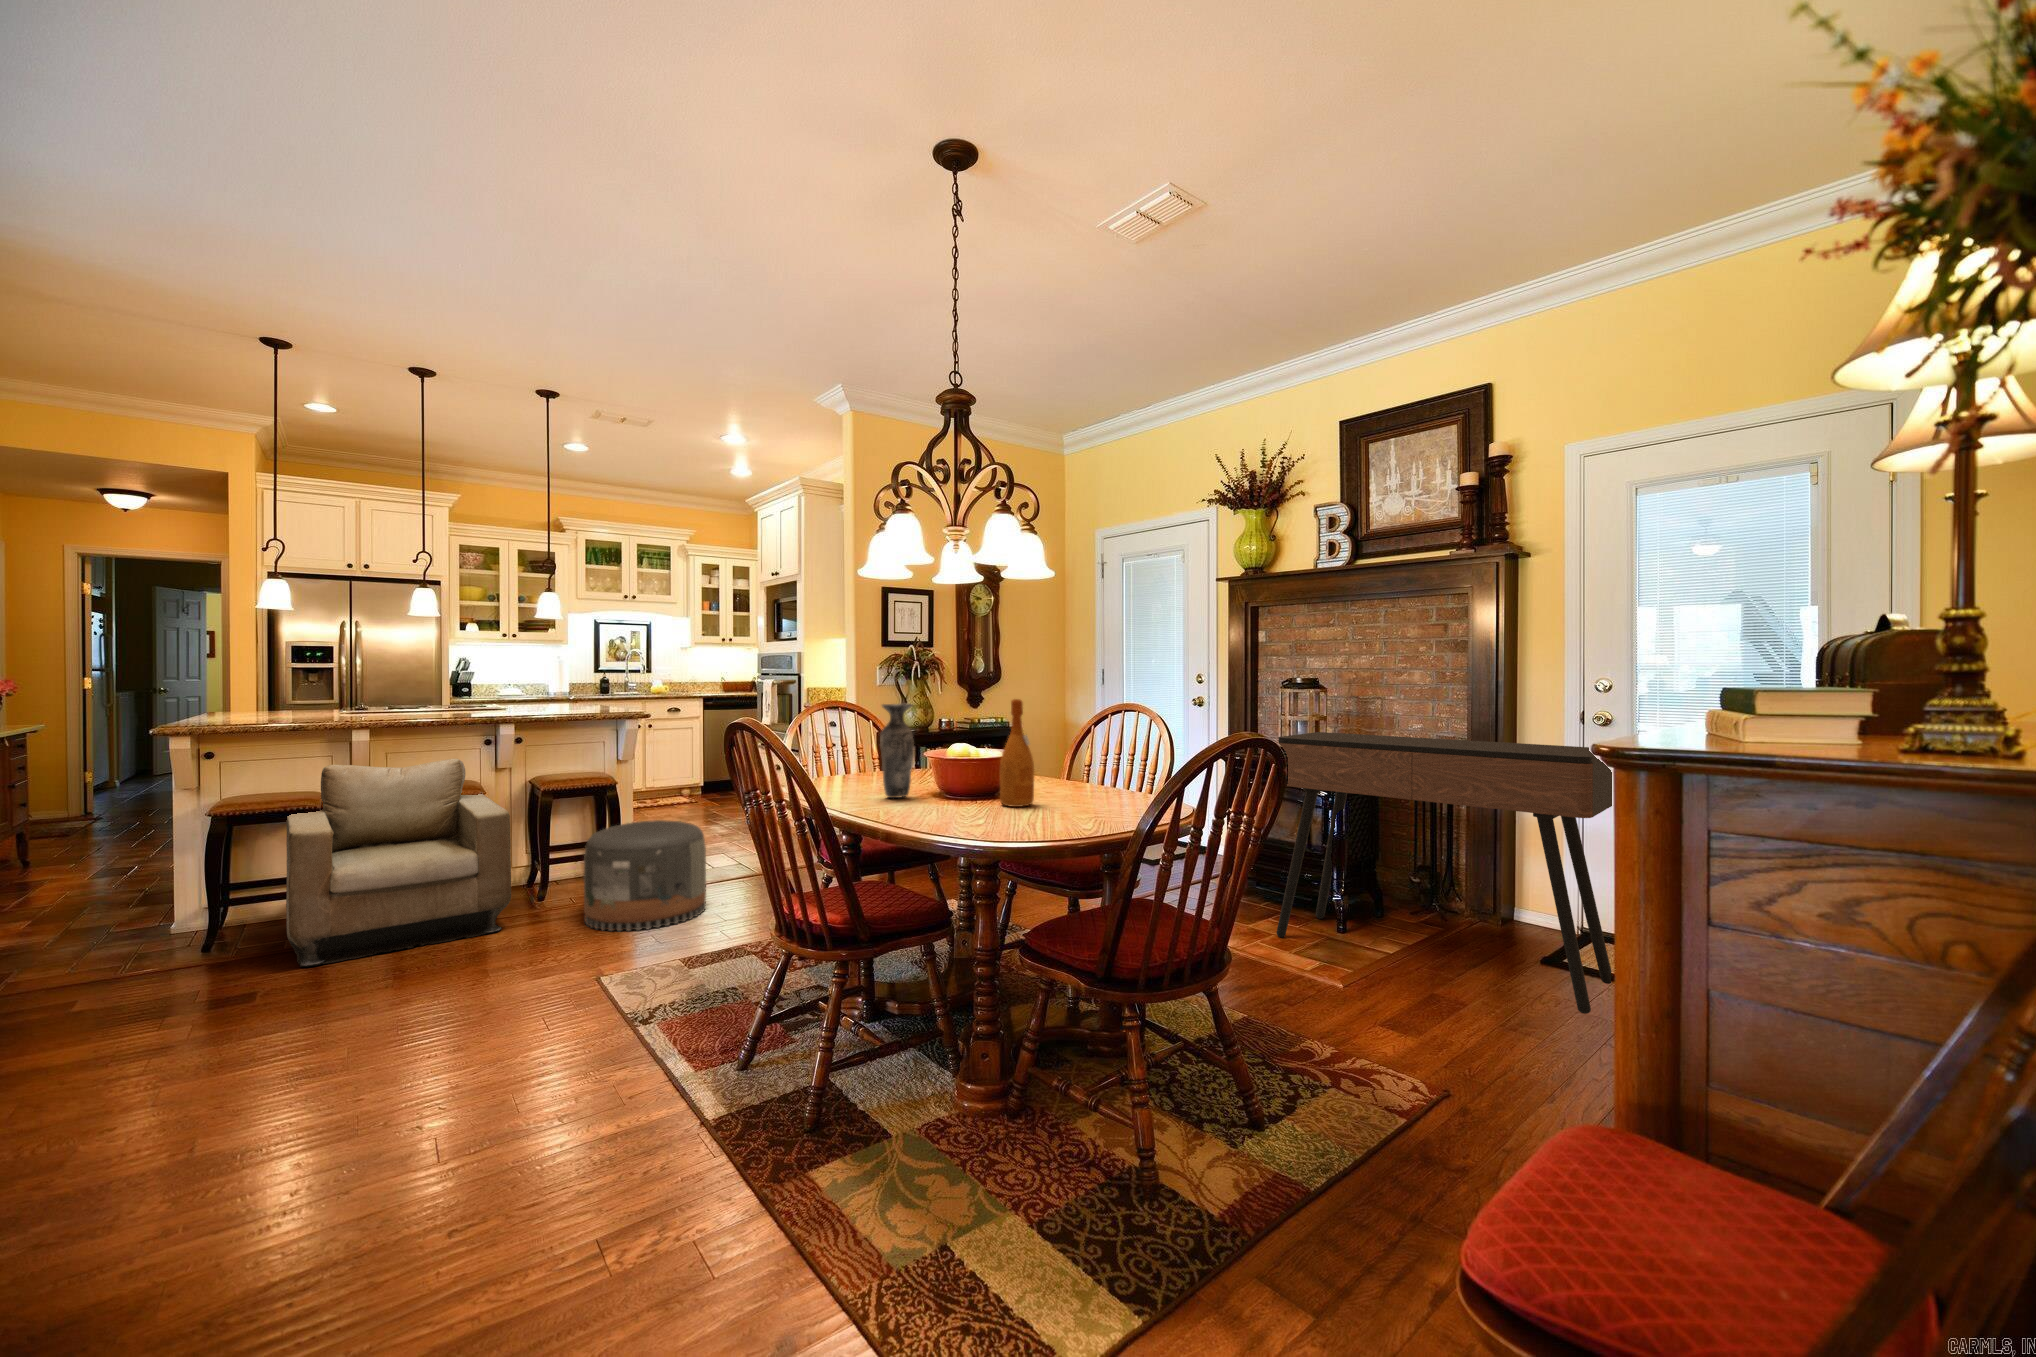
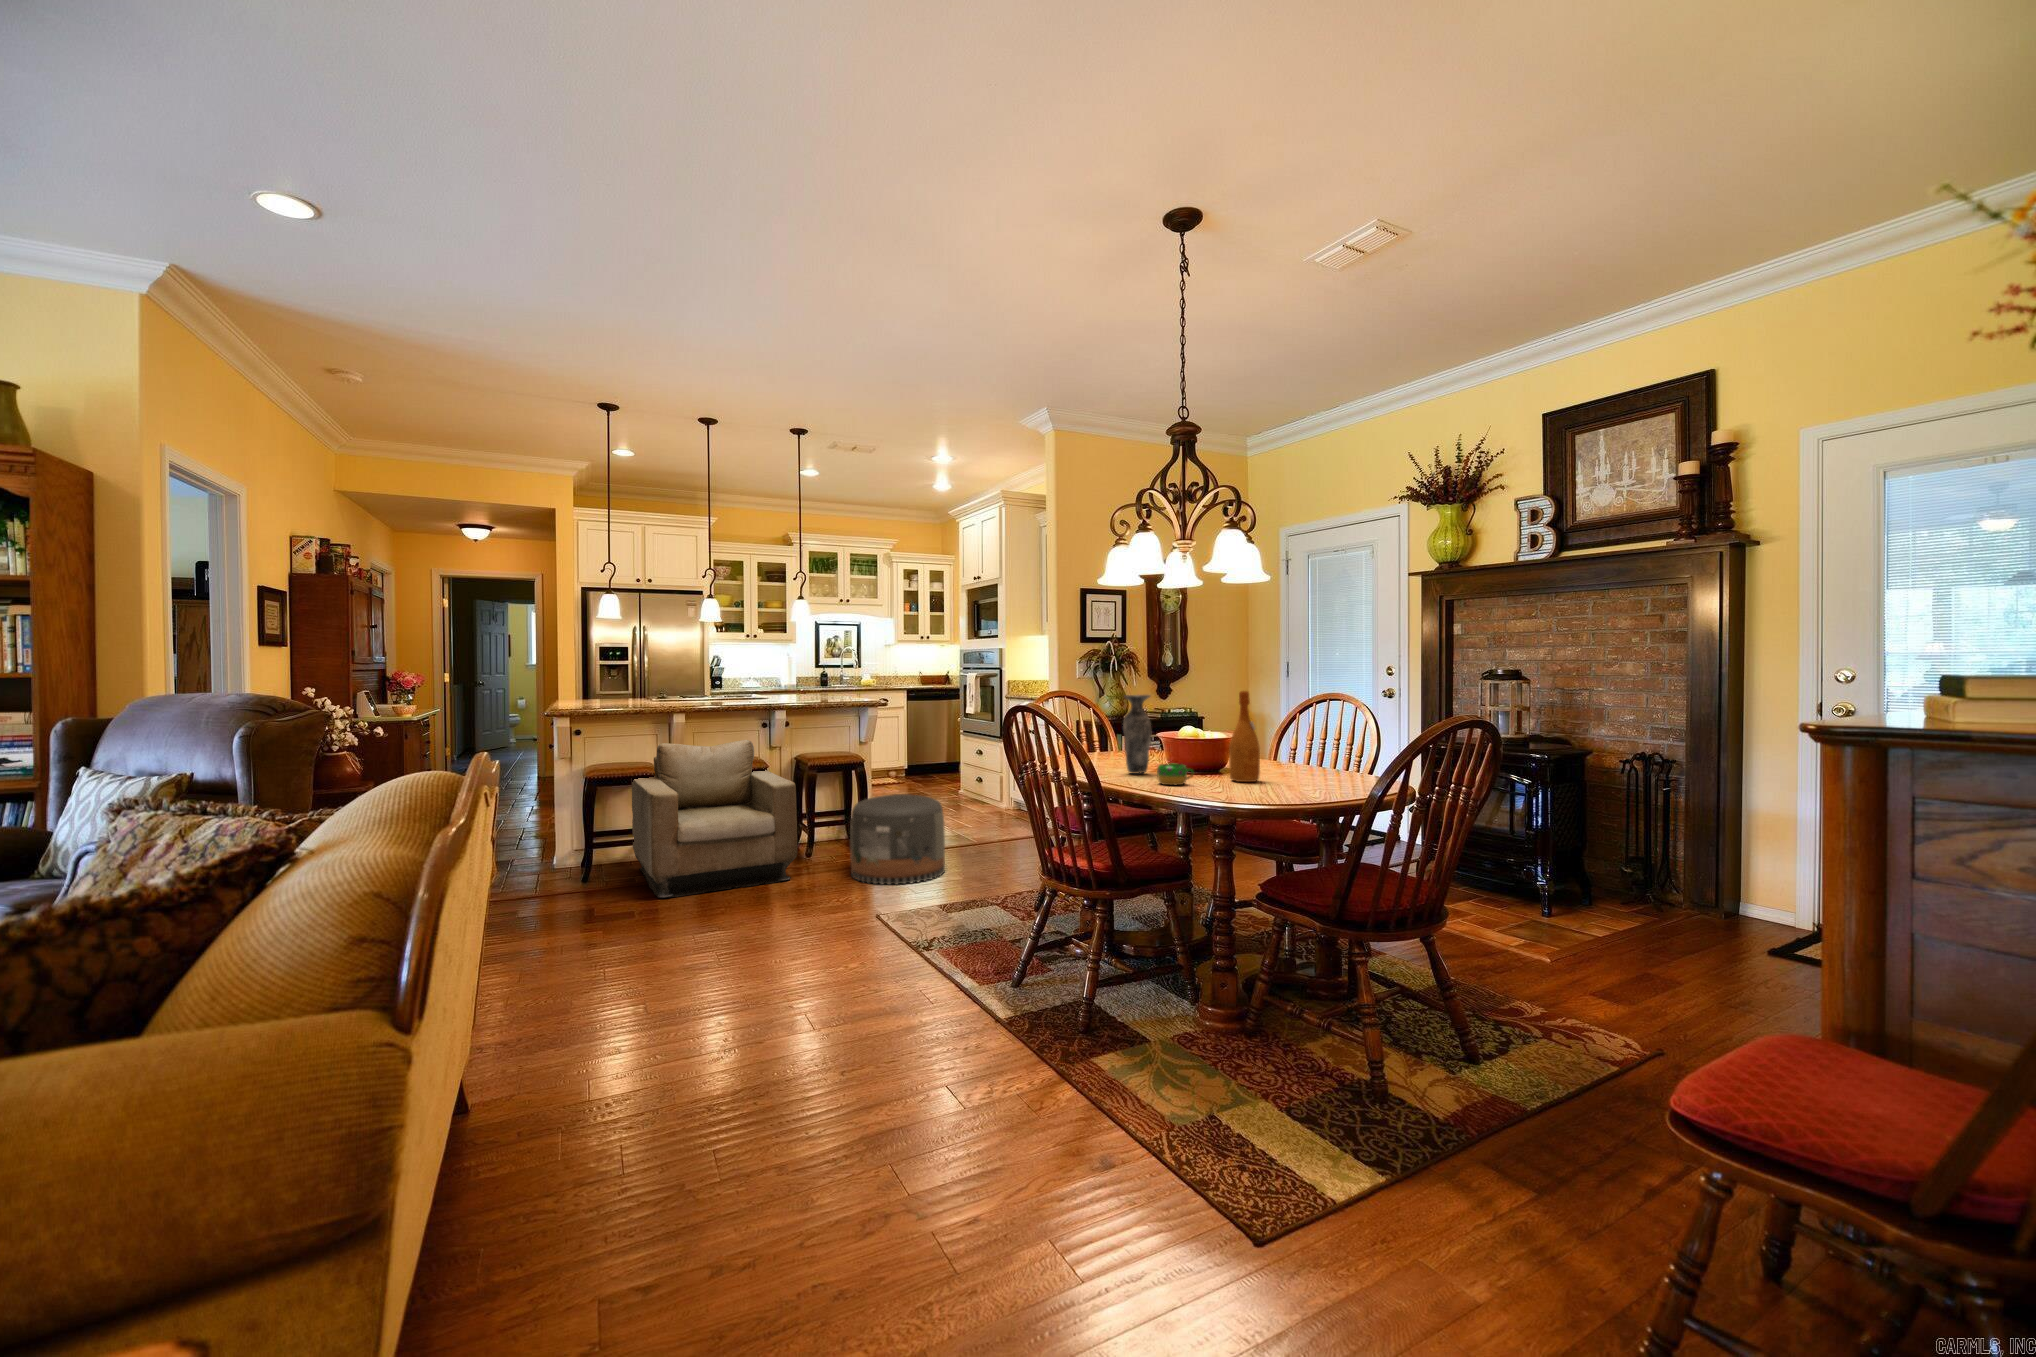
console table: present [1277,732,1612,1014] -> none [1479,723,1854,1000]
mug: none [911,787,953,813] -> present [1157,764,1194,785]

